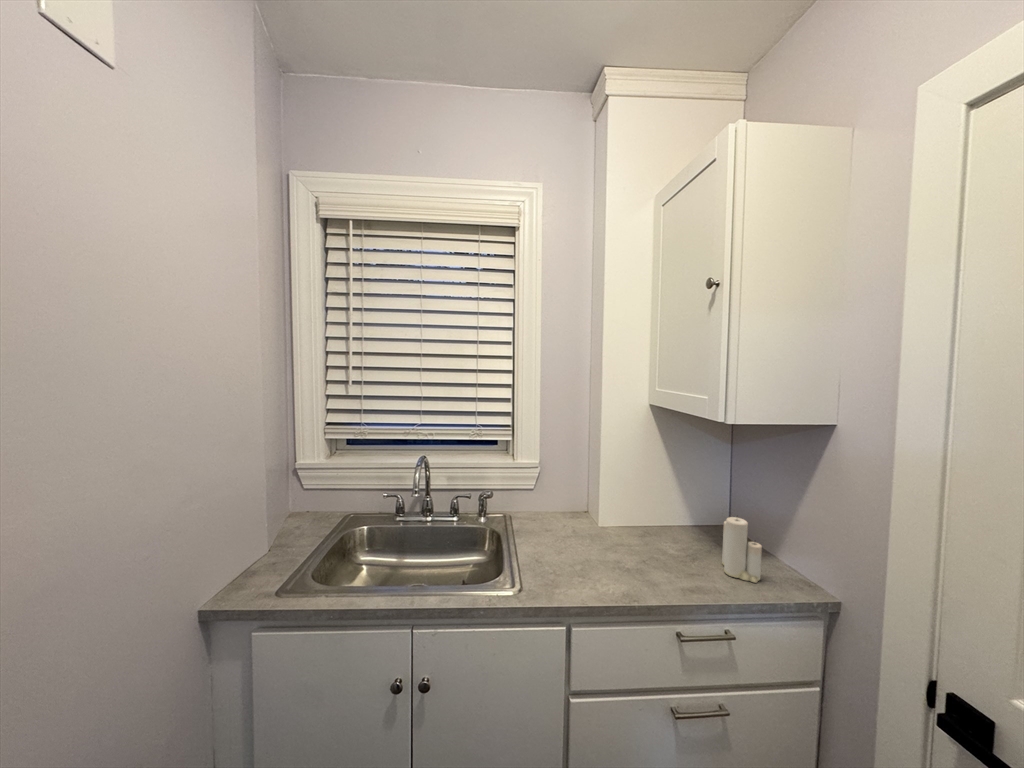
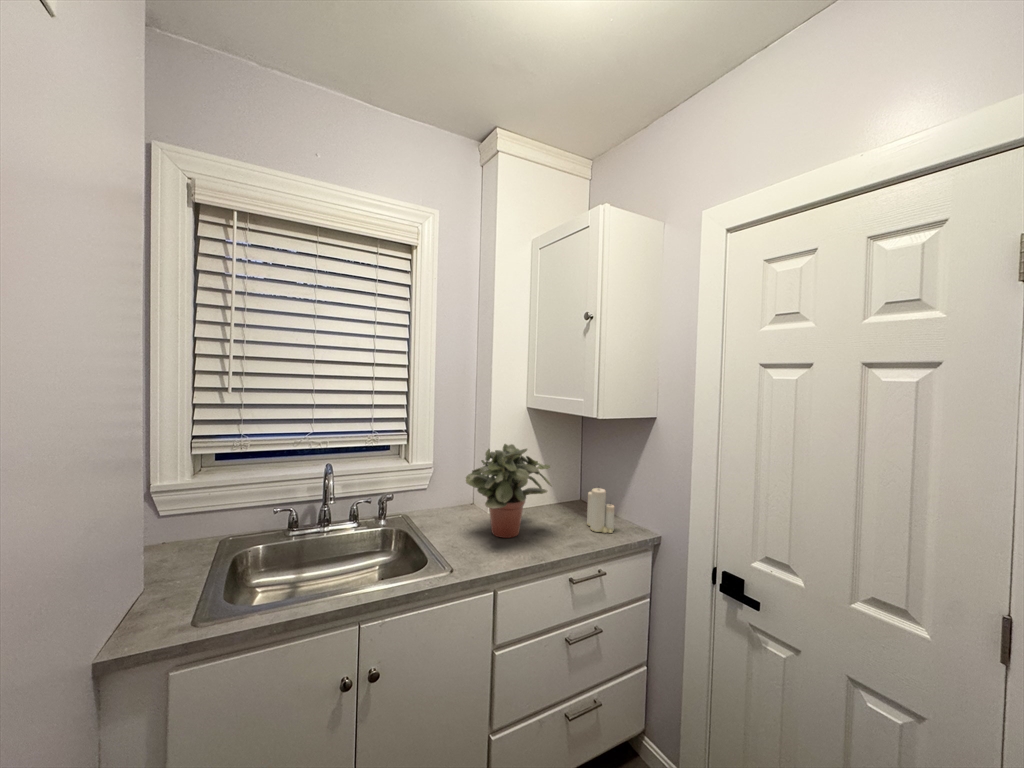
potted plant: none [558,448,667,562] -> present [466,444,552,538]

